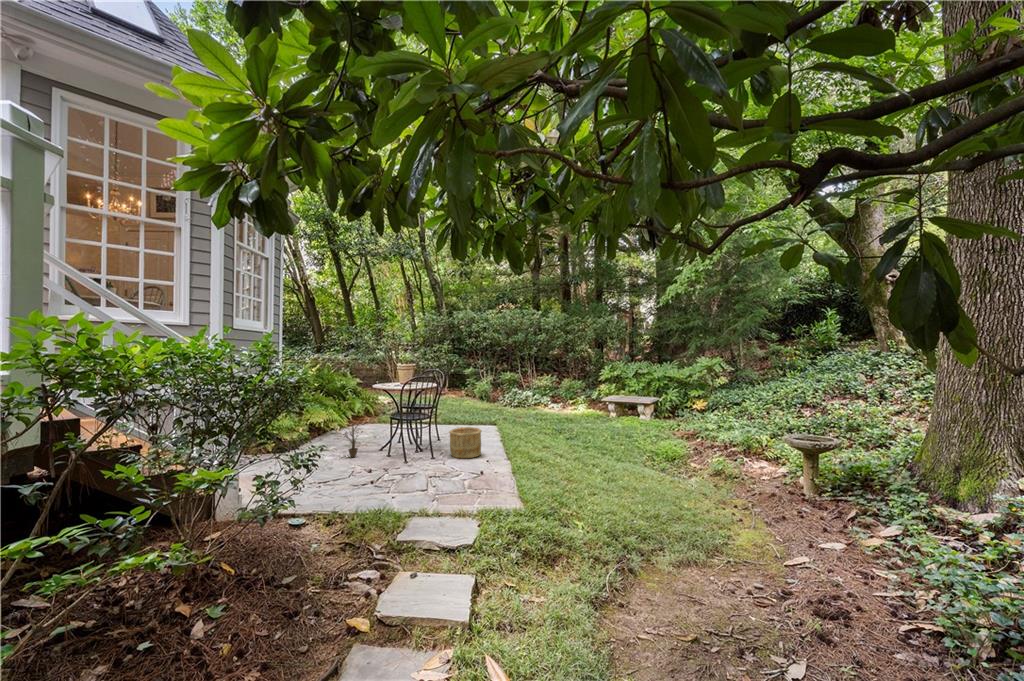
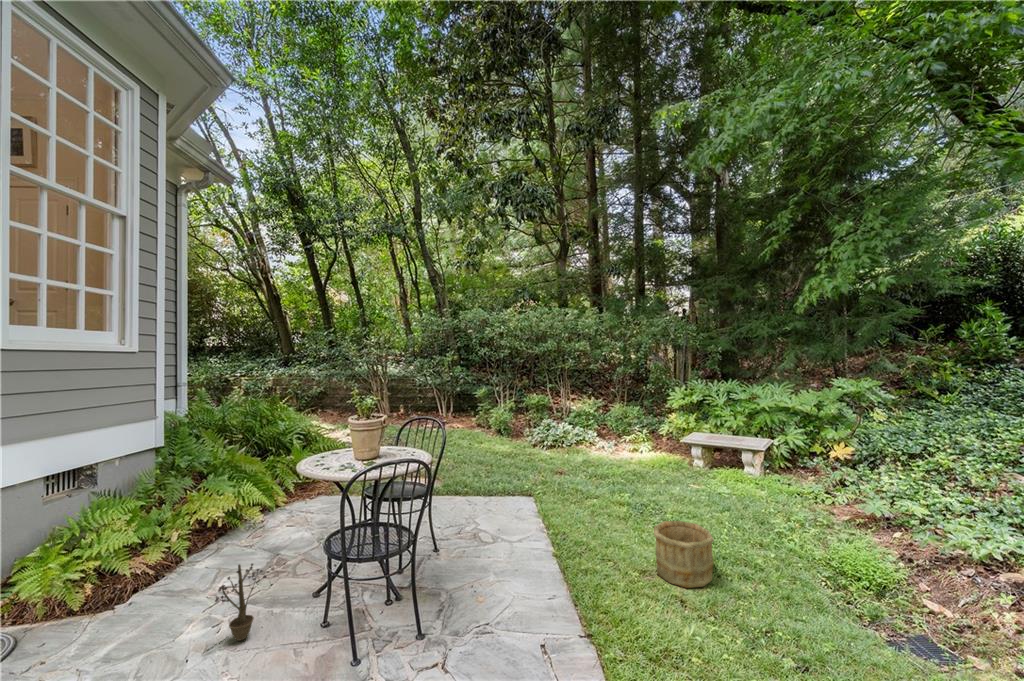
wooden bucket: present [449,427,482,458] -> present [654,521,714,588]

